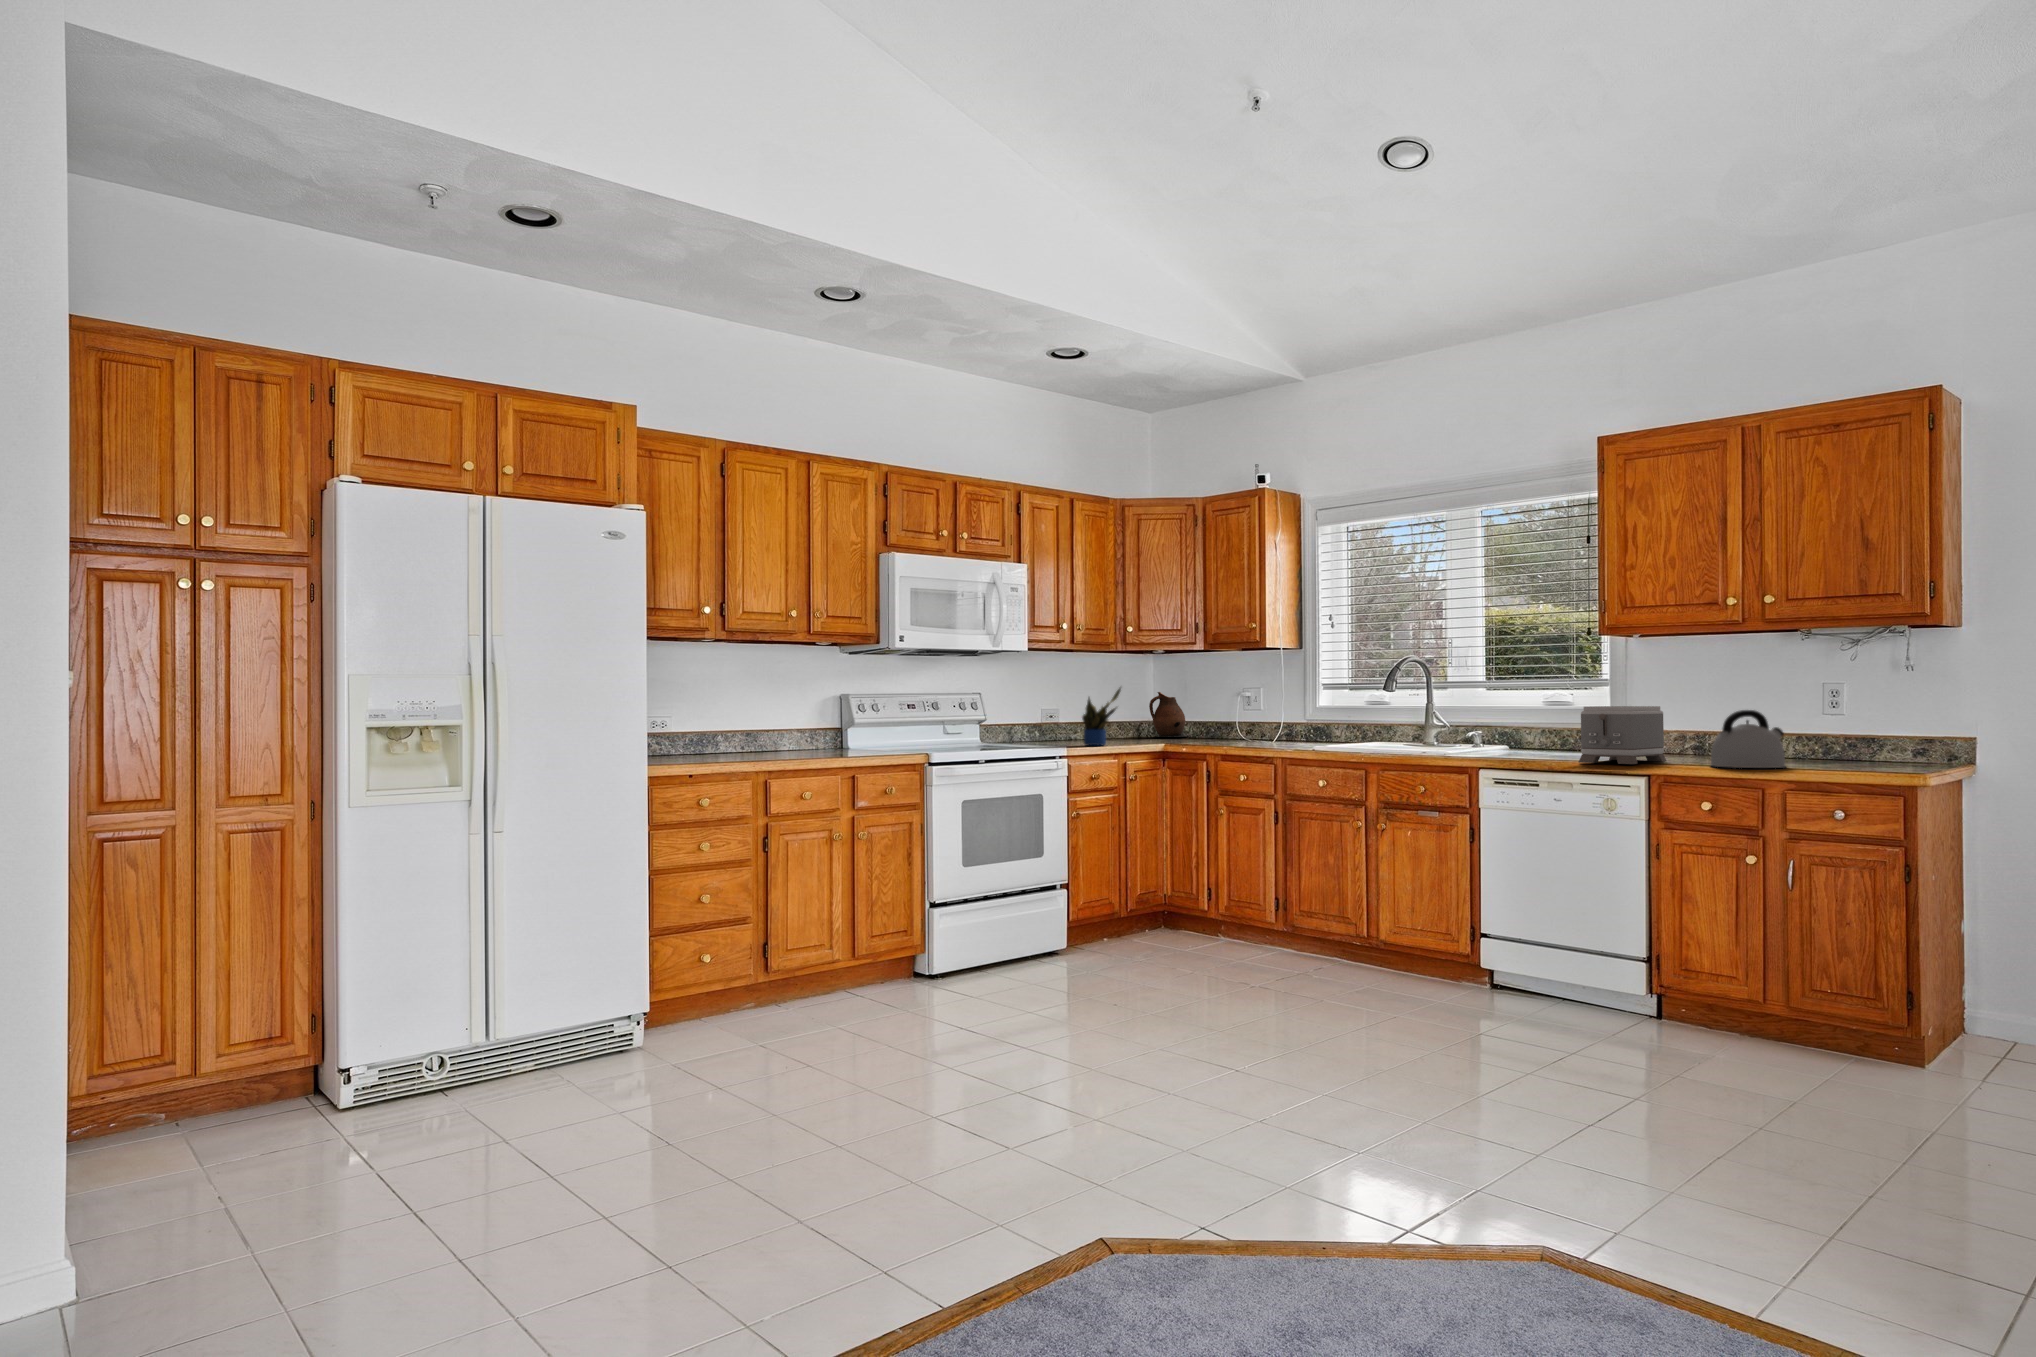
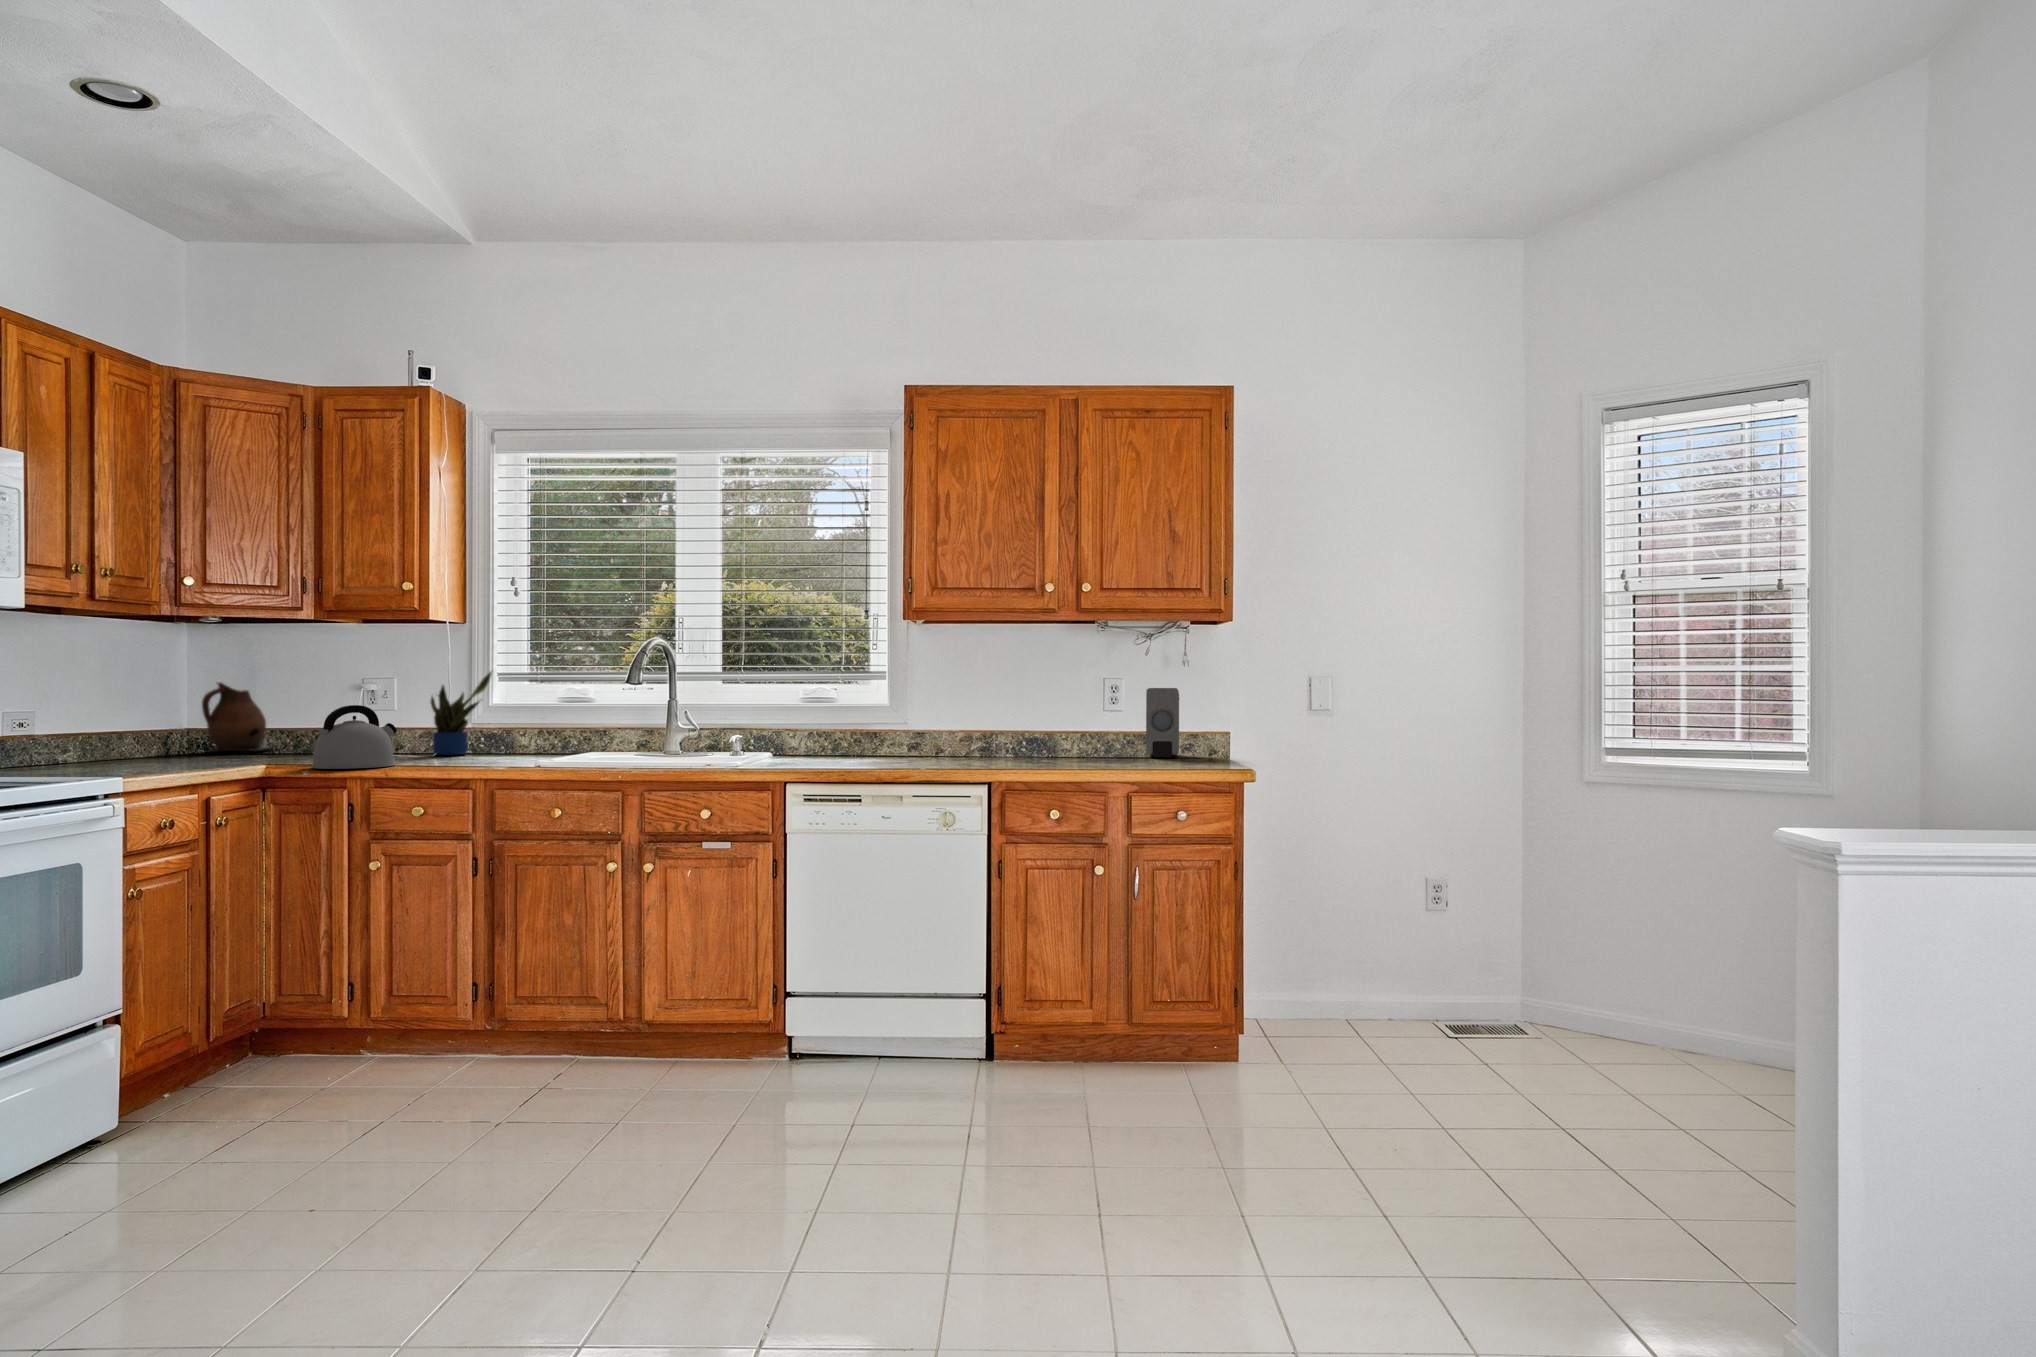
potted plant: present [1082,688,1121,746] -> present [431,671,491,755]
soap dispenser: none [1865,690,1923,761] -> present [1146,688,1179,757]
toaster: present [1579,706,1666,764] -> none [928,705,992,773]
kettle: present [1711,710,1786,768] -> present [312,705,397,769]

